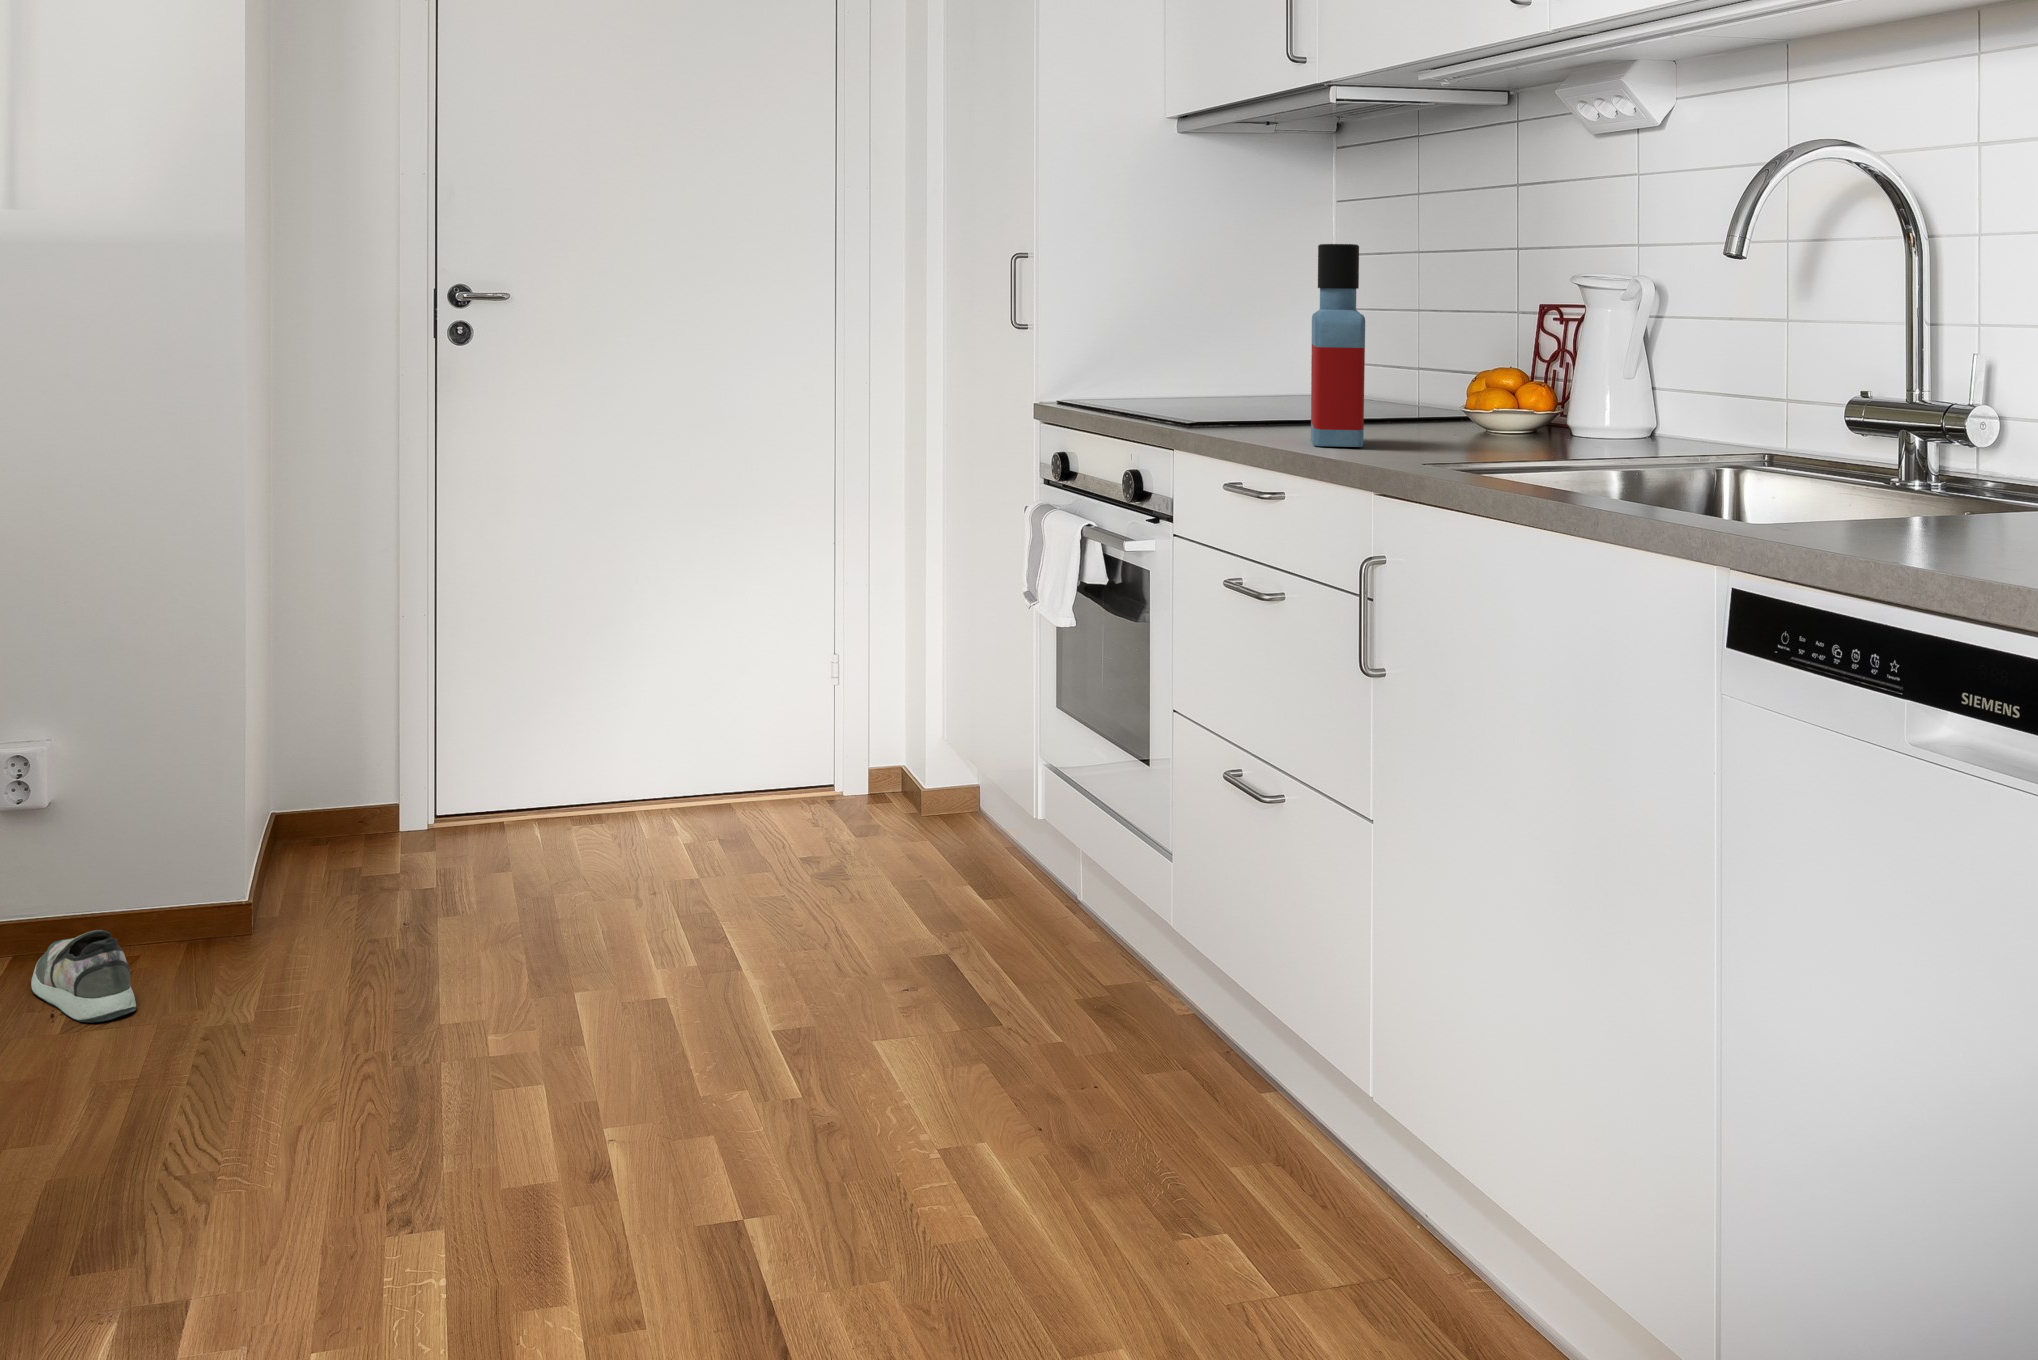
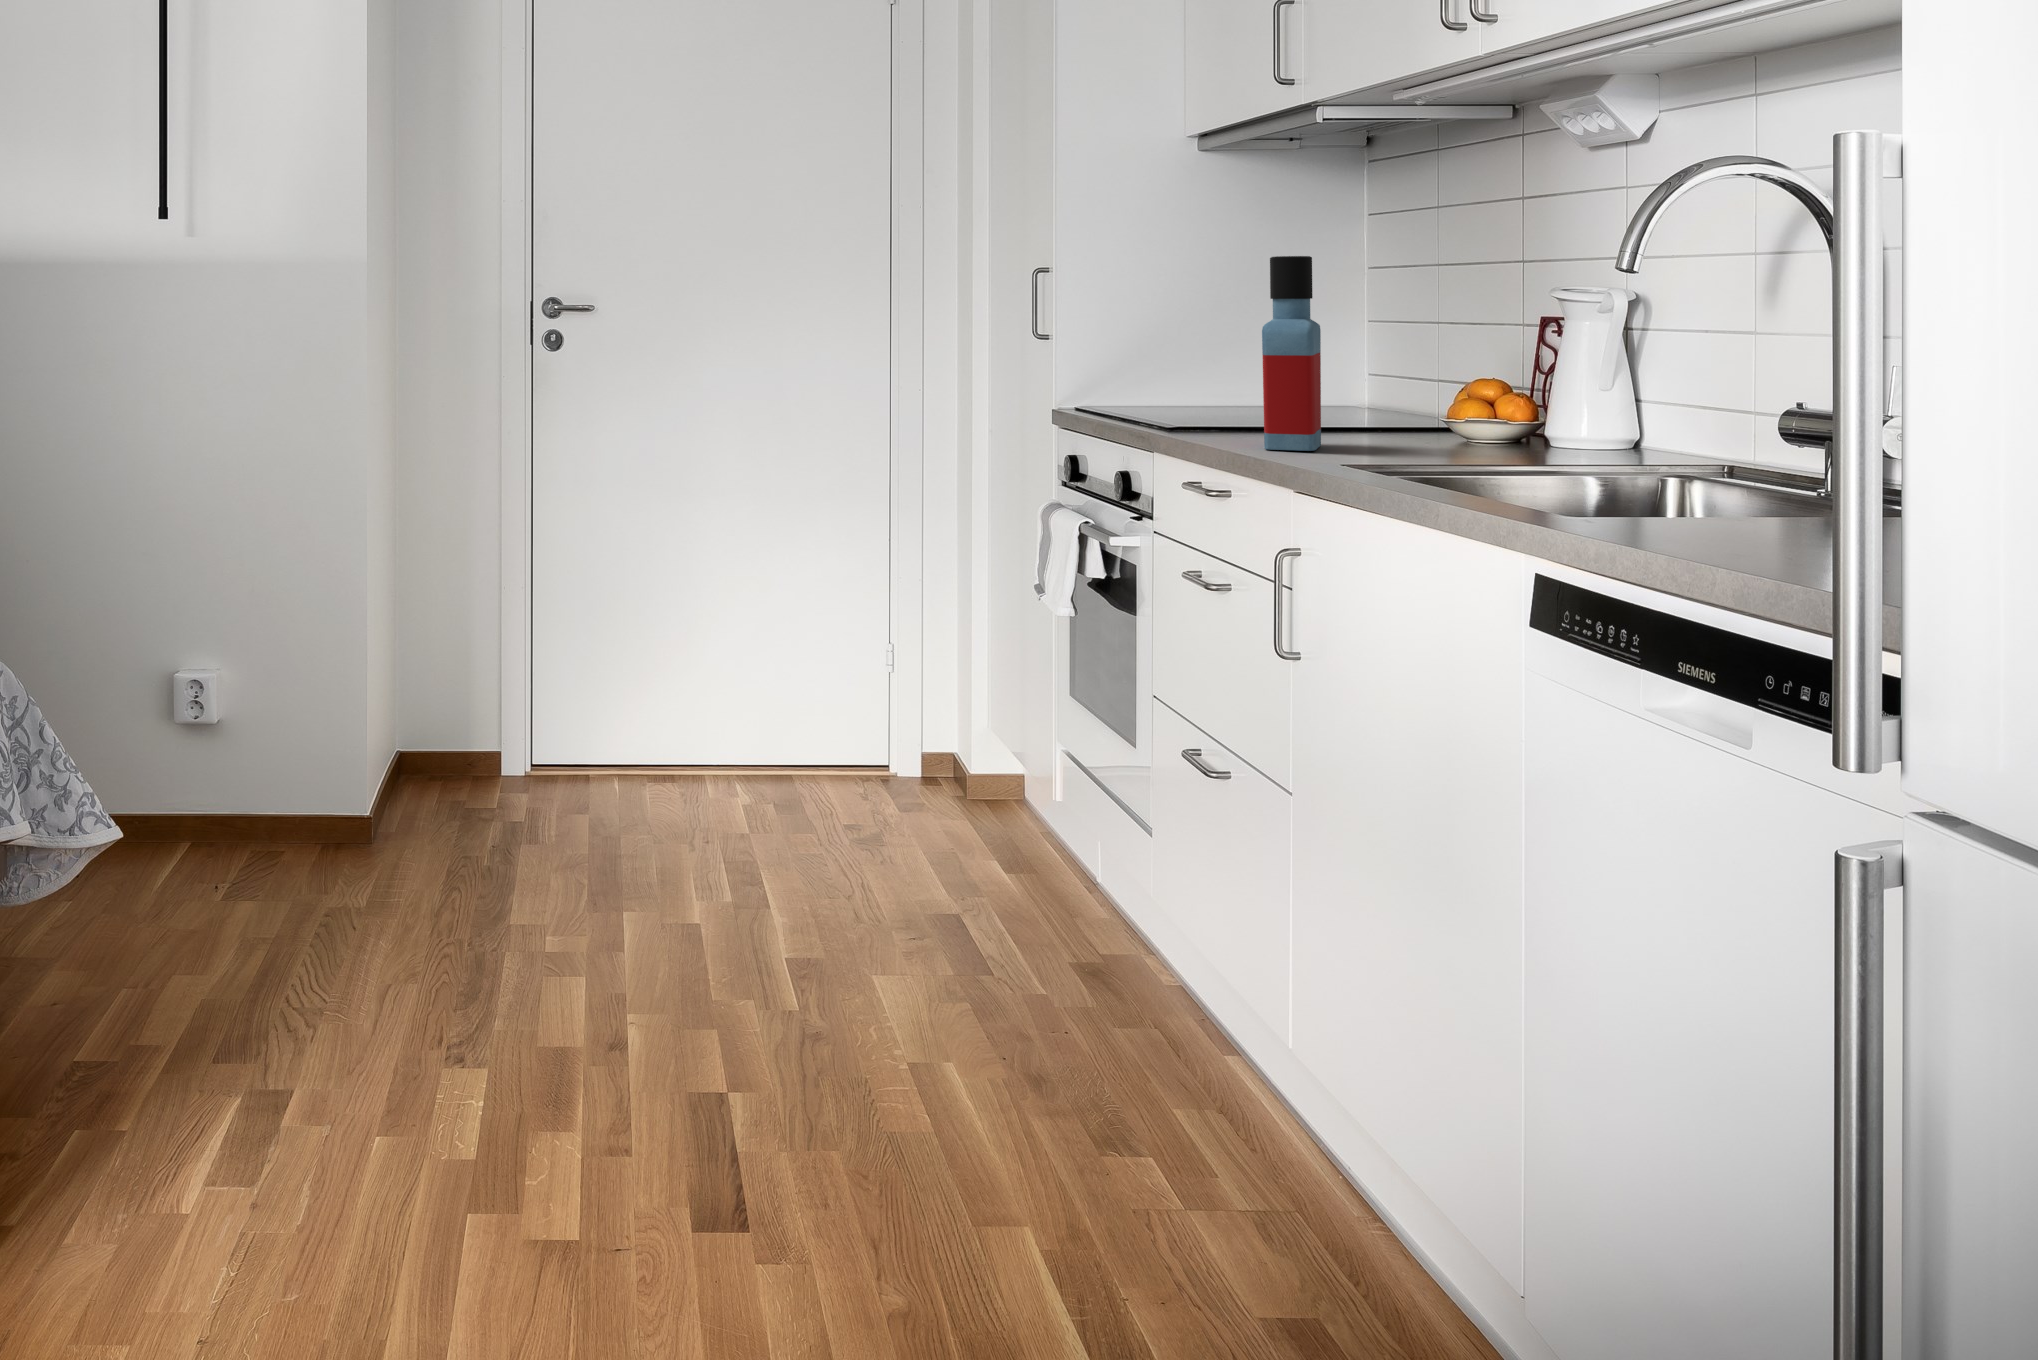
shoe: present [31,930,136,1023] -> none [213,809,285,893]

